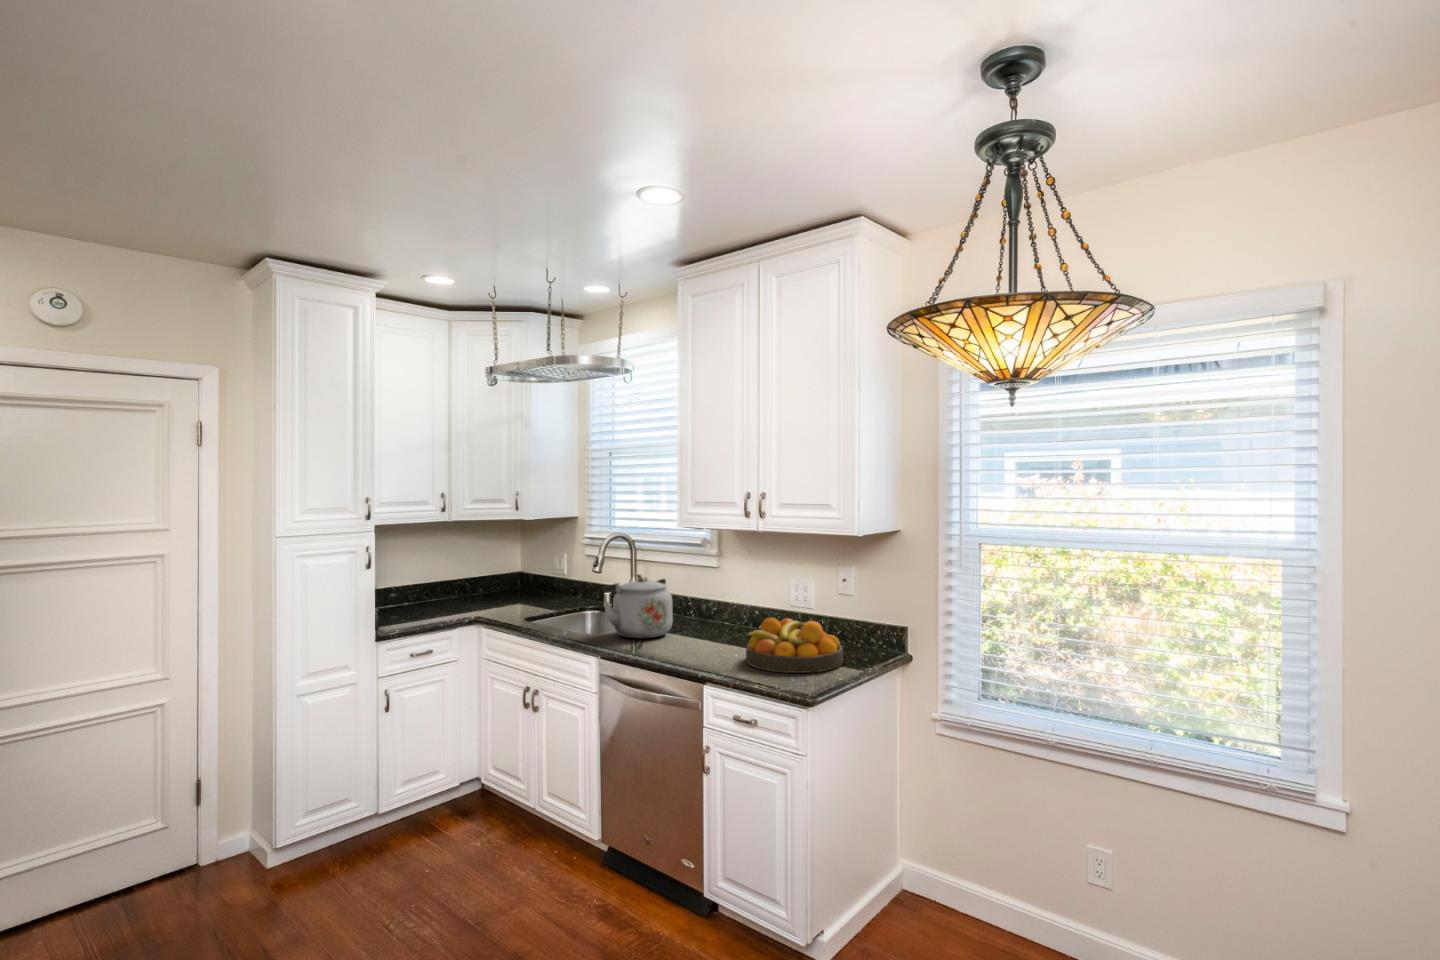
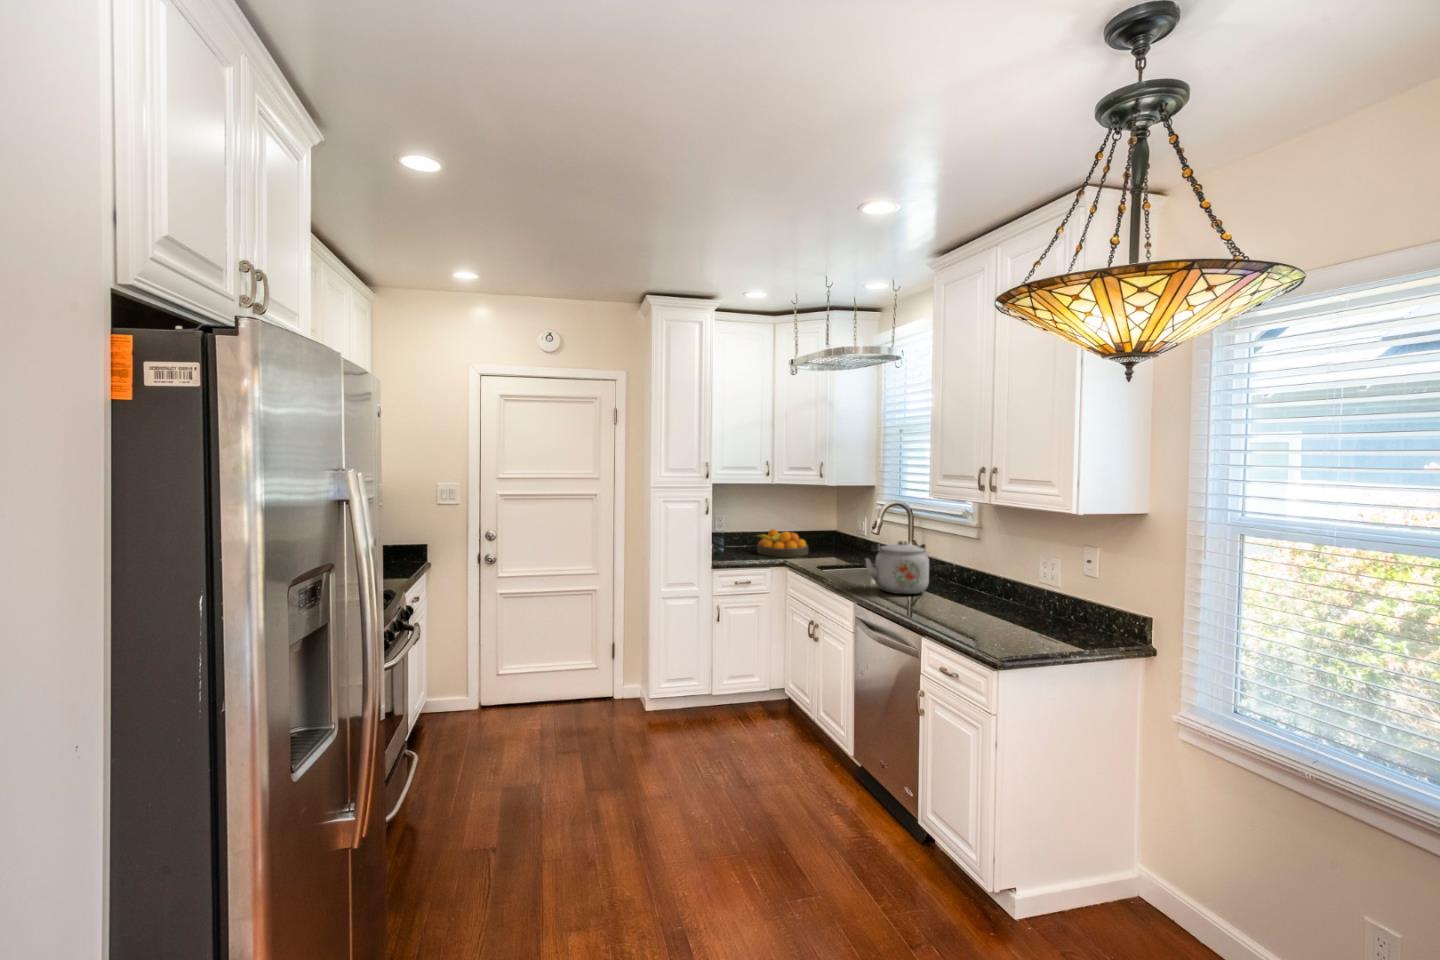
fruit bowl: present [746,618,843,673] -> present [757,529,808,557]

